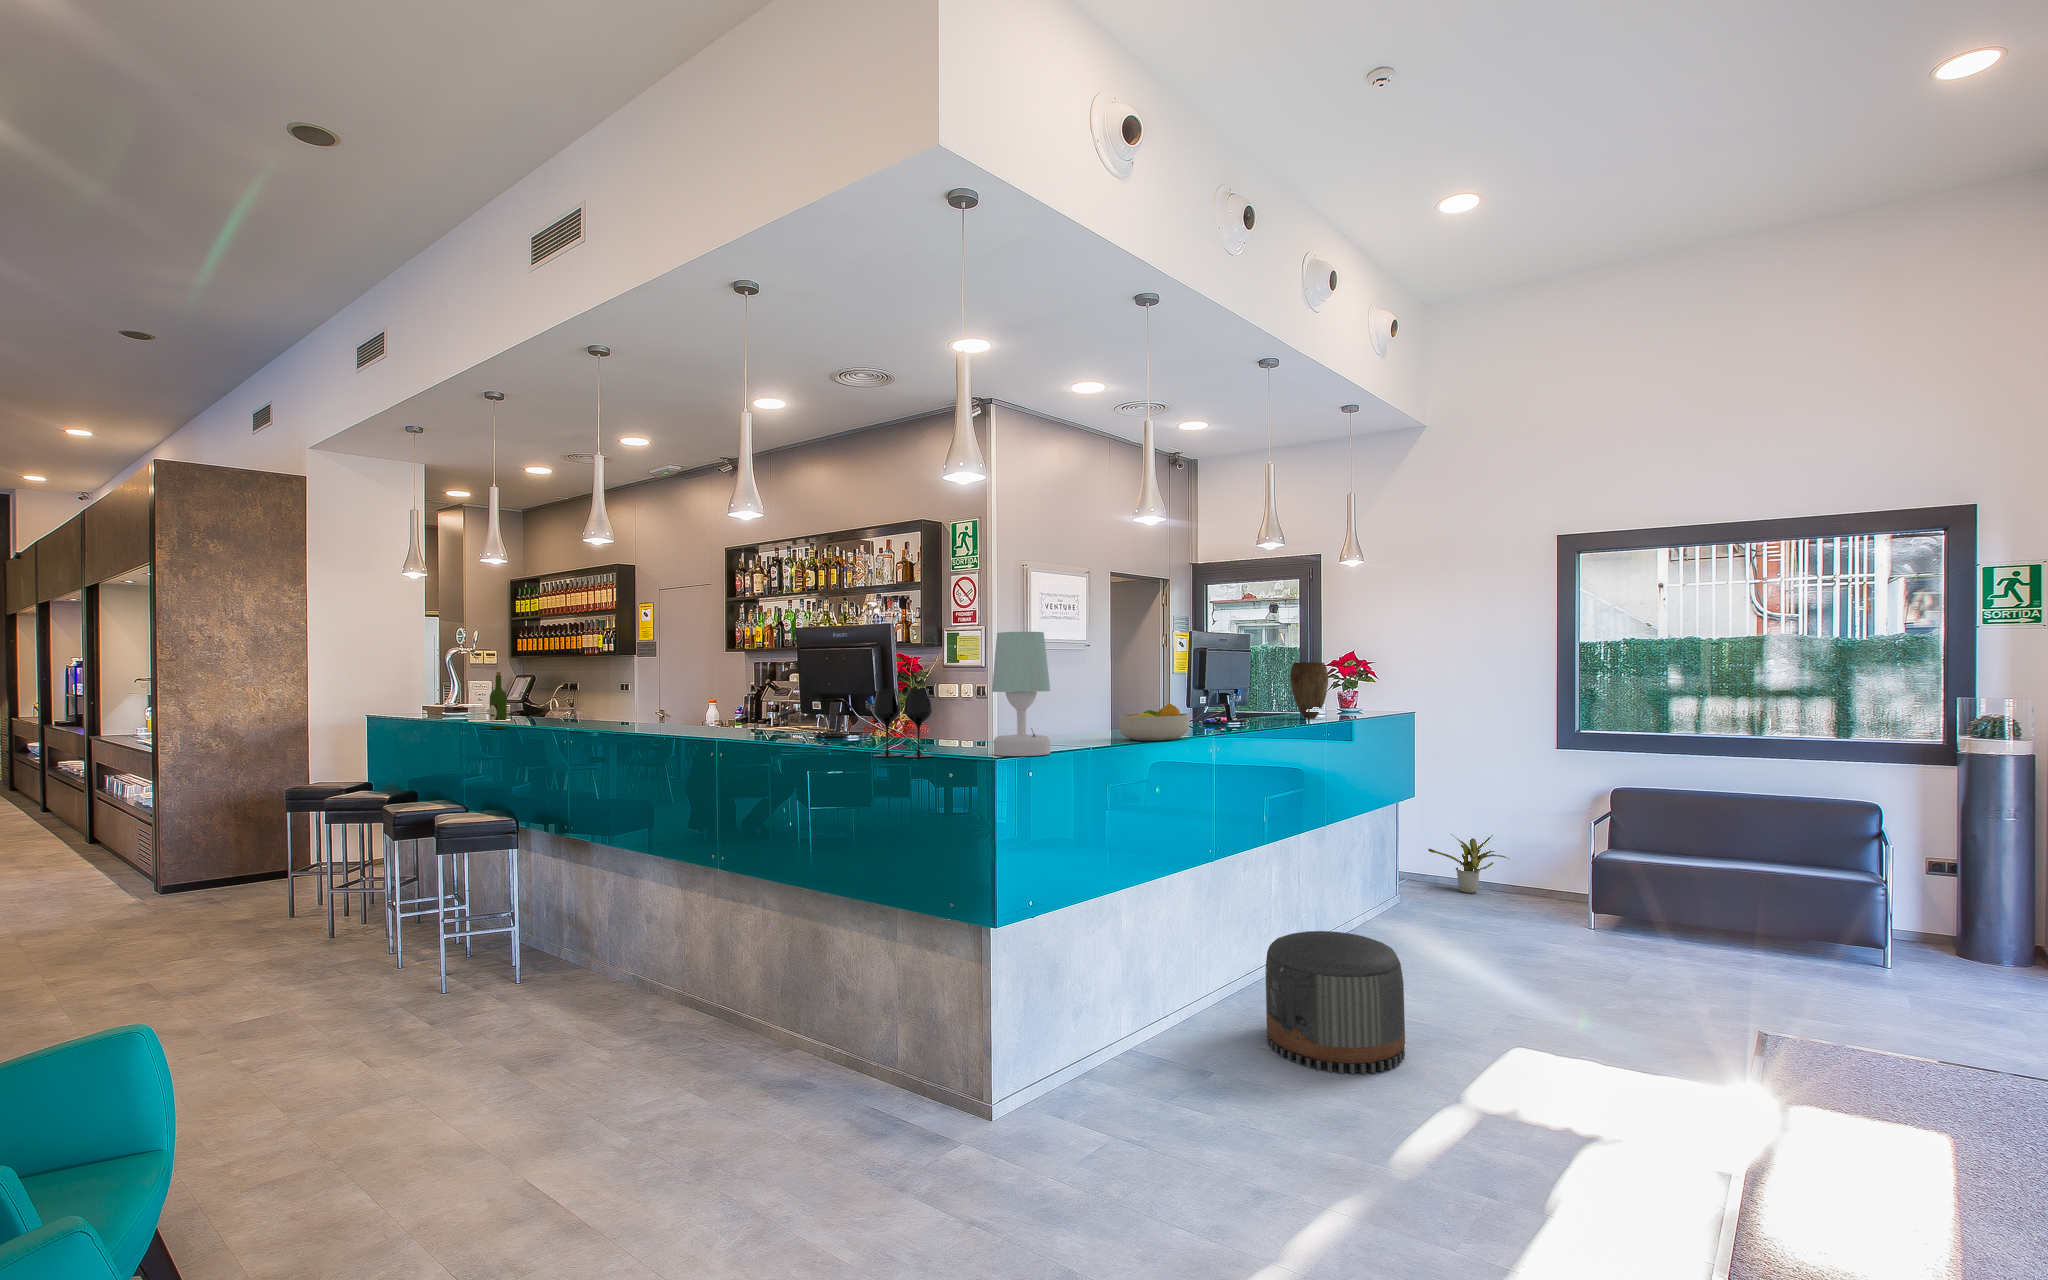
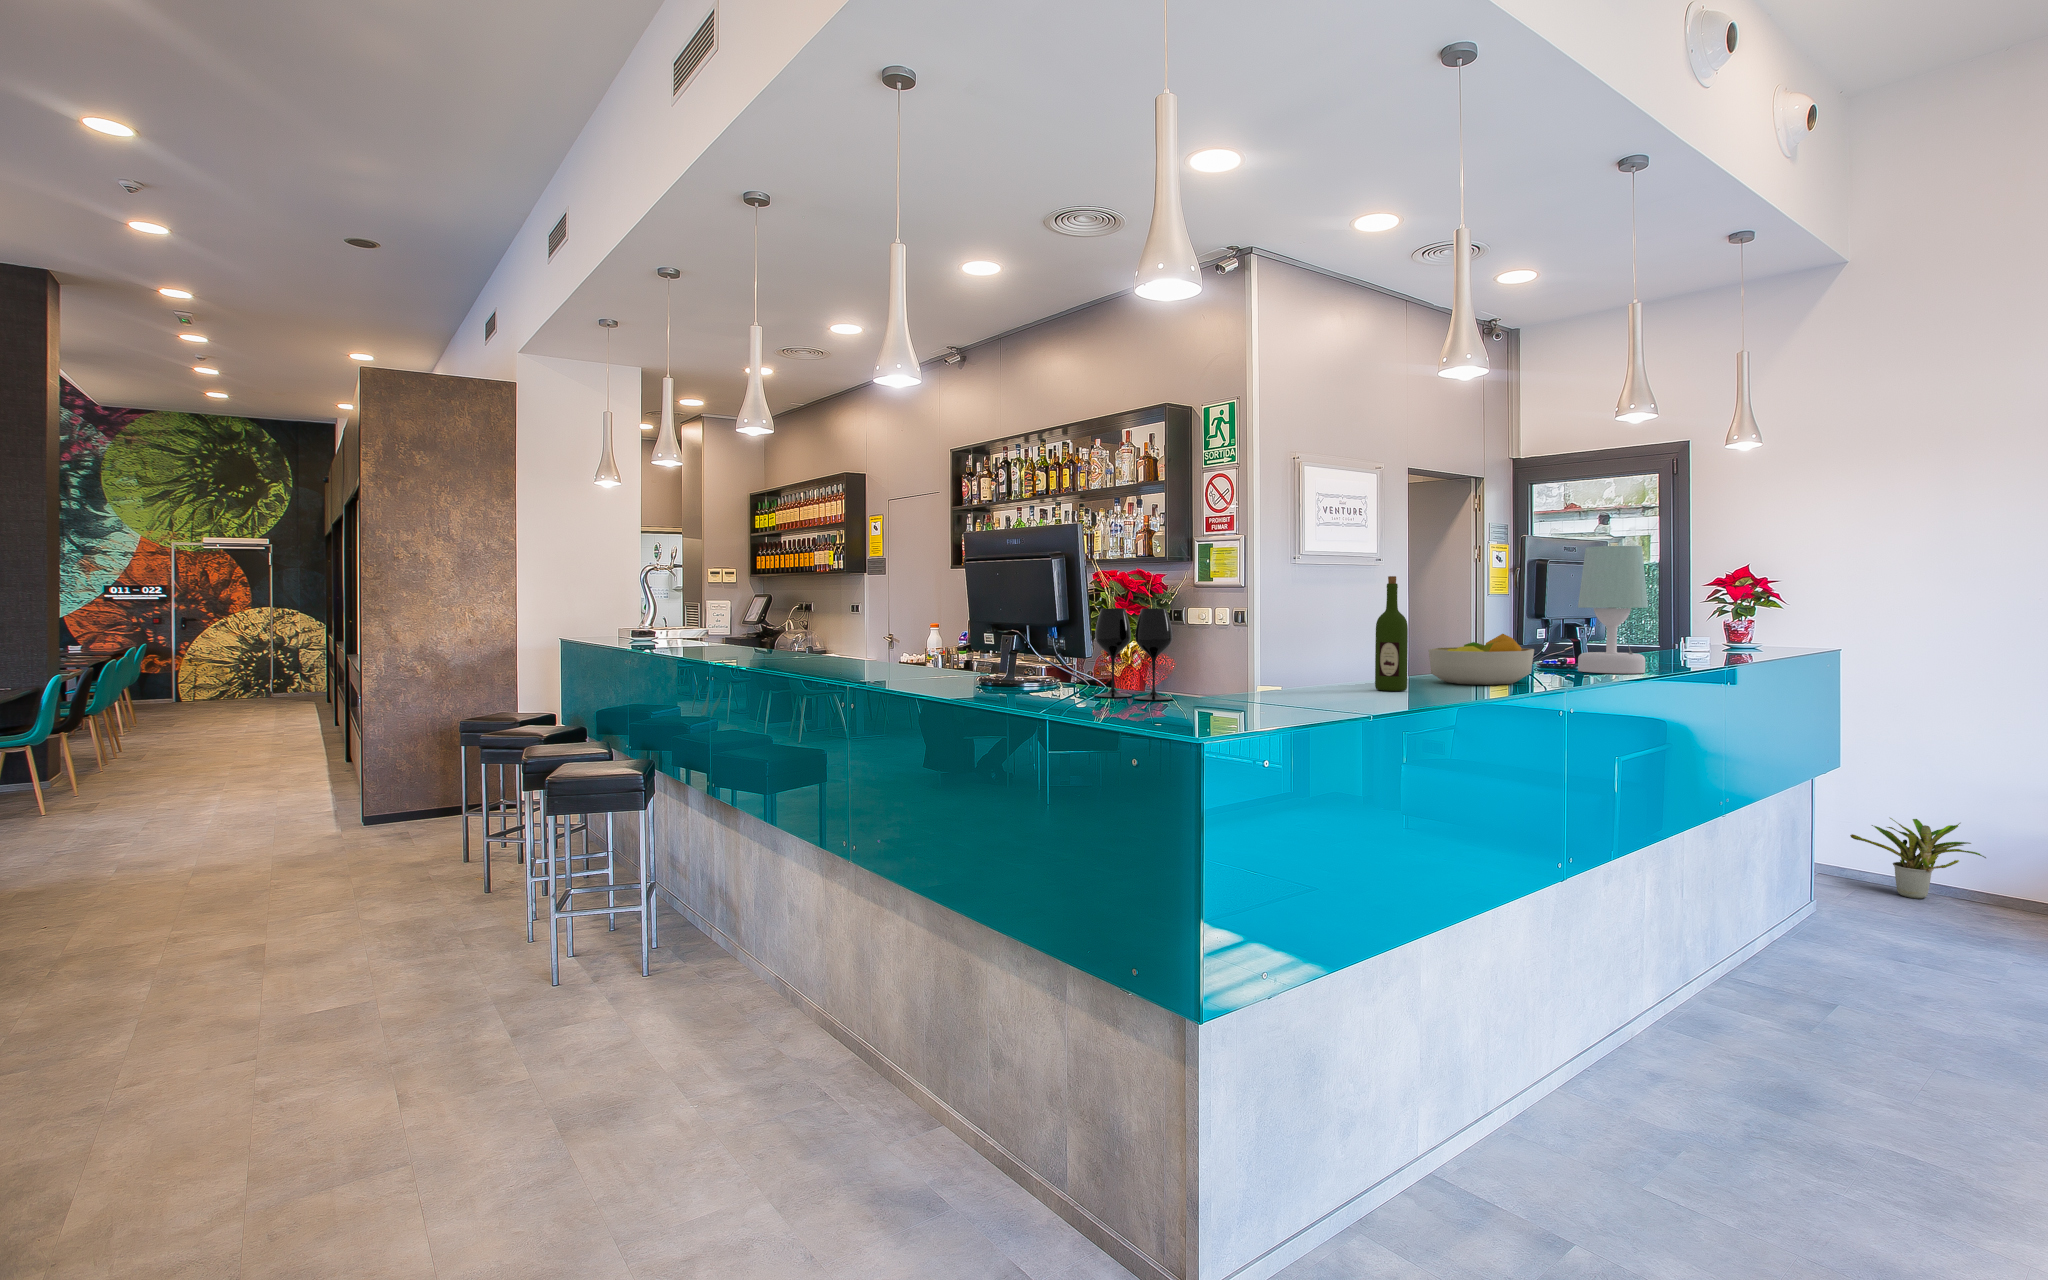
table lamp: present [992,632,1050,756] -> present [1578,546,1648,674]
vase: present [1290,662,1328,719] -> none [1666,580,1727,657]
wine bottle: present [489,672,507,729] -> present [1375,576,1408,691]
pouf: present [1265,931,1405,1074] -> none [1634,957,1869,1178]

